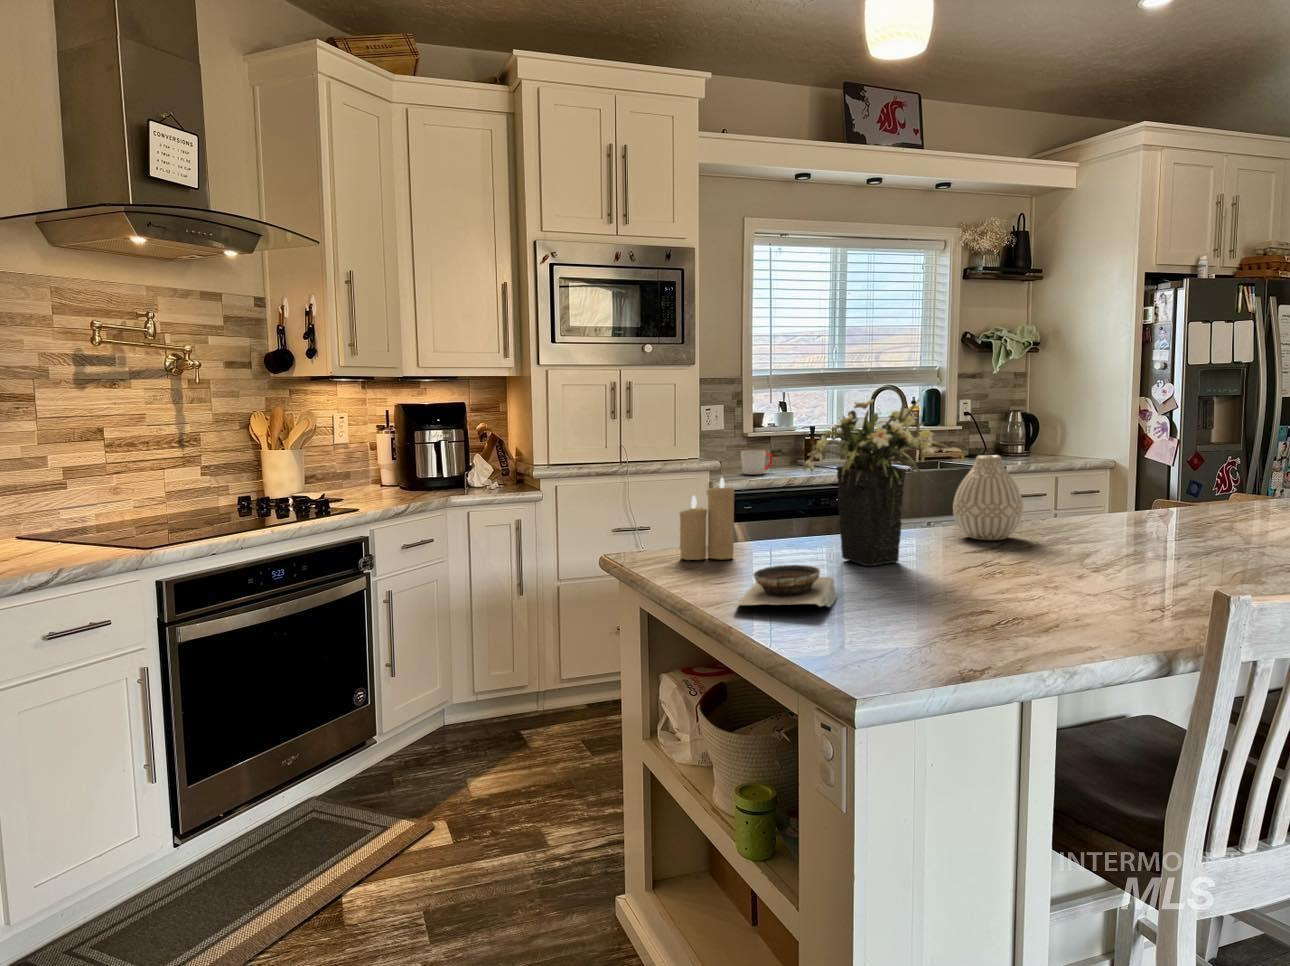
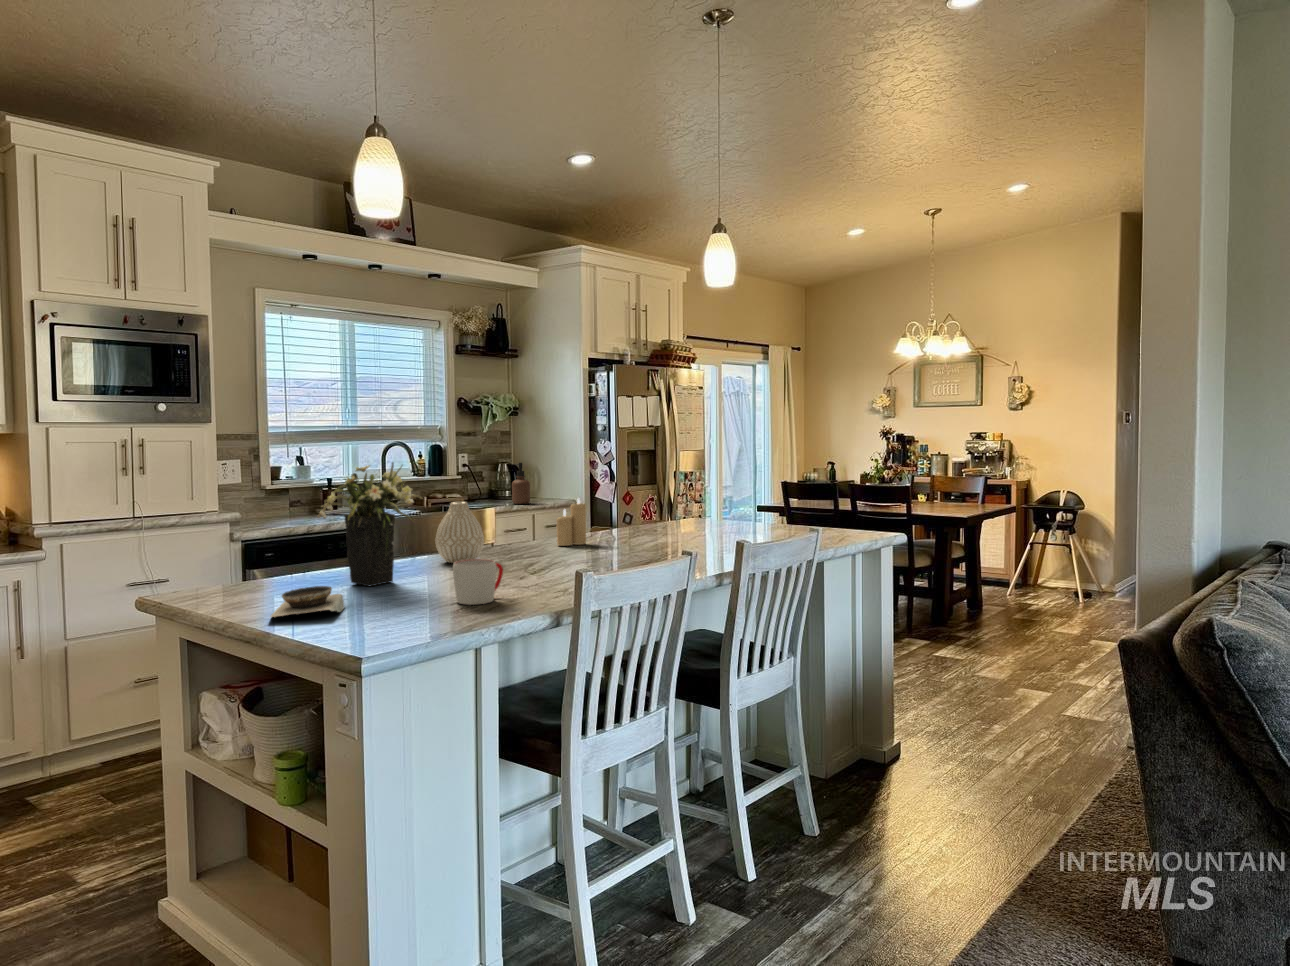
soap dispenser: none [1029,410,1054,462] -> present [512,463,530,504]
mug: present [741,450,773,474] -> present [453,559,503,605]
candle: present [679,477,734,560] -> present [556,499,586,546]

